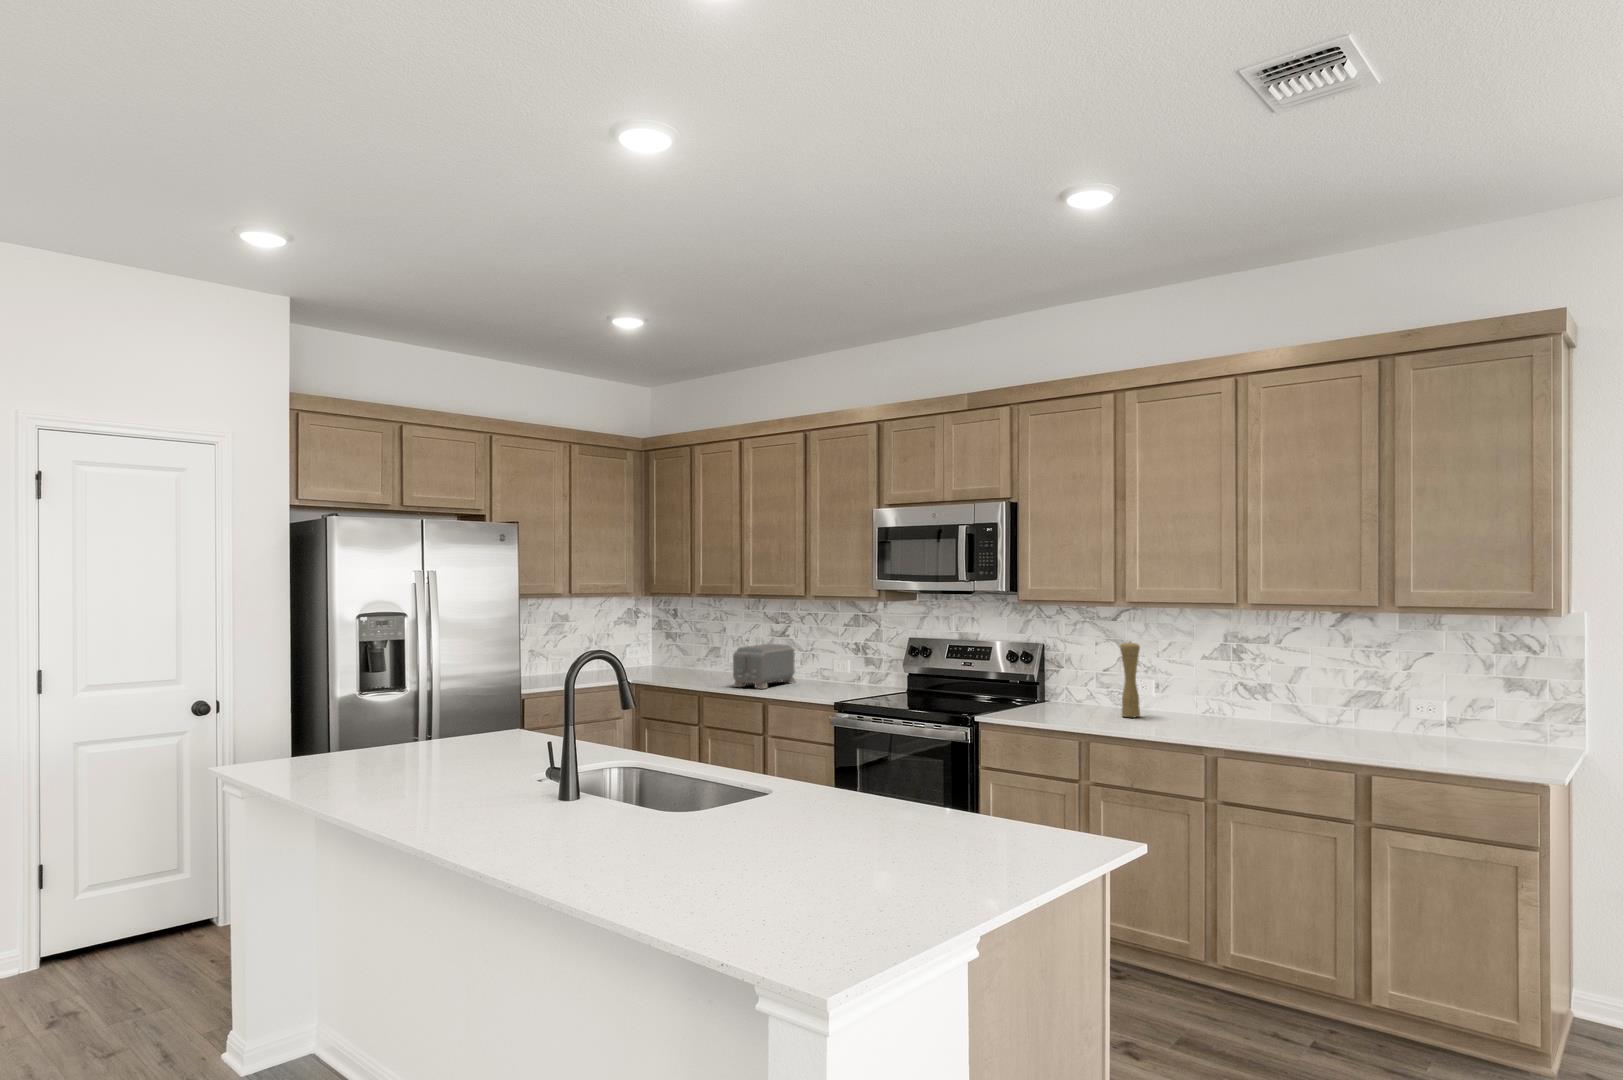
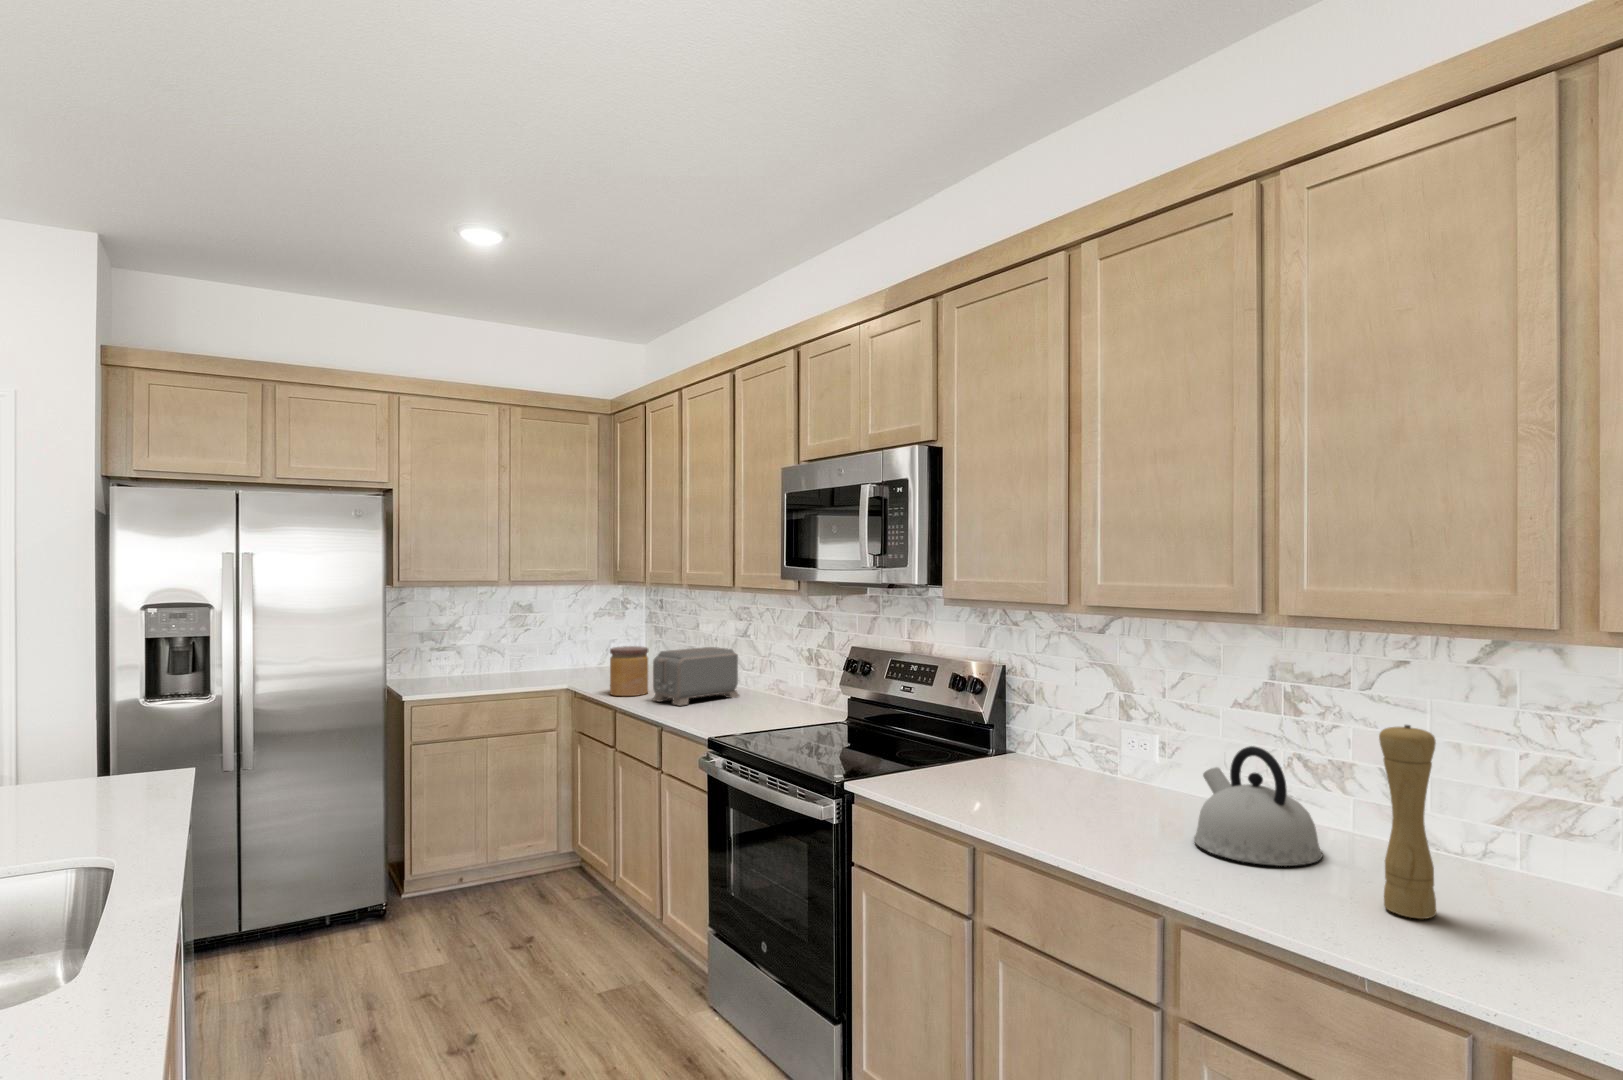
pepper mill: present [1120,642,1140,717] -> present [1379,725,1436,919]
jar: none [684,645,715,685] -> present [610,646,648,696]
kettle: none [1199,675,1265,733] -> present [1194,746,1322,866]

